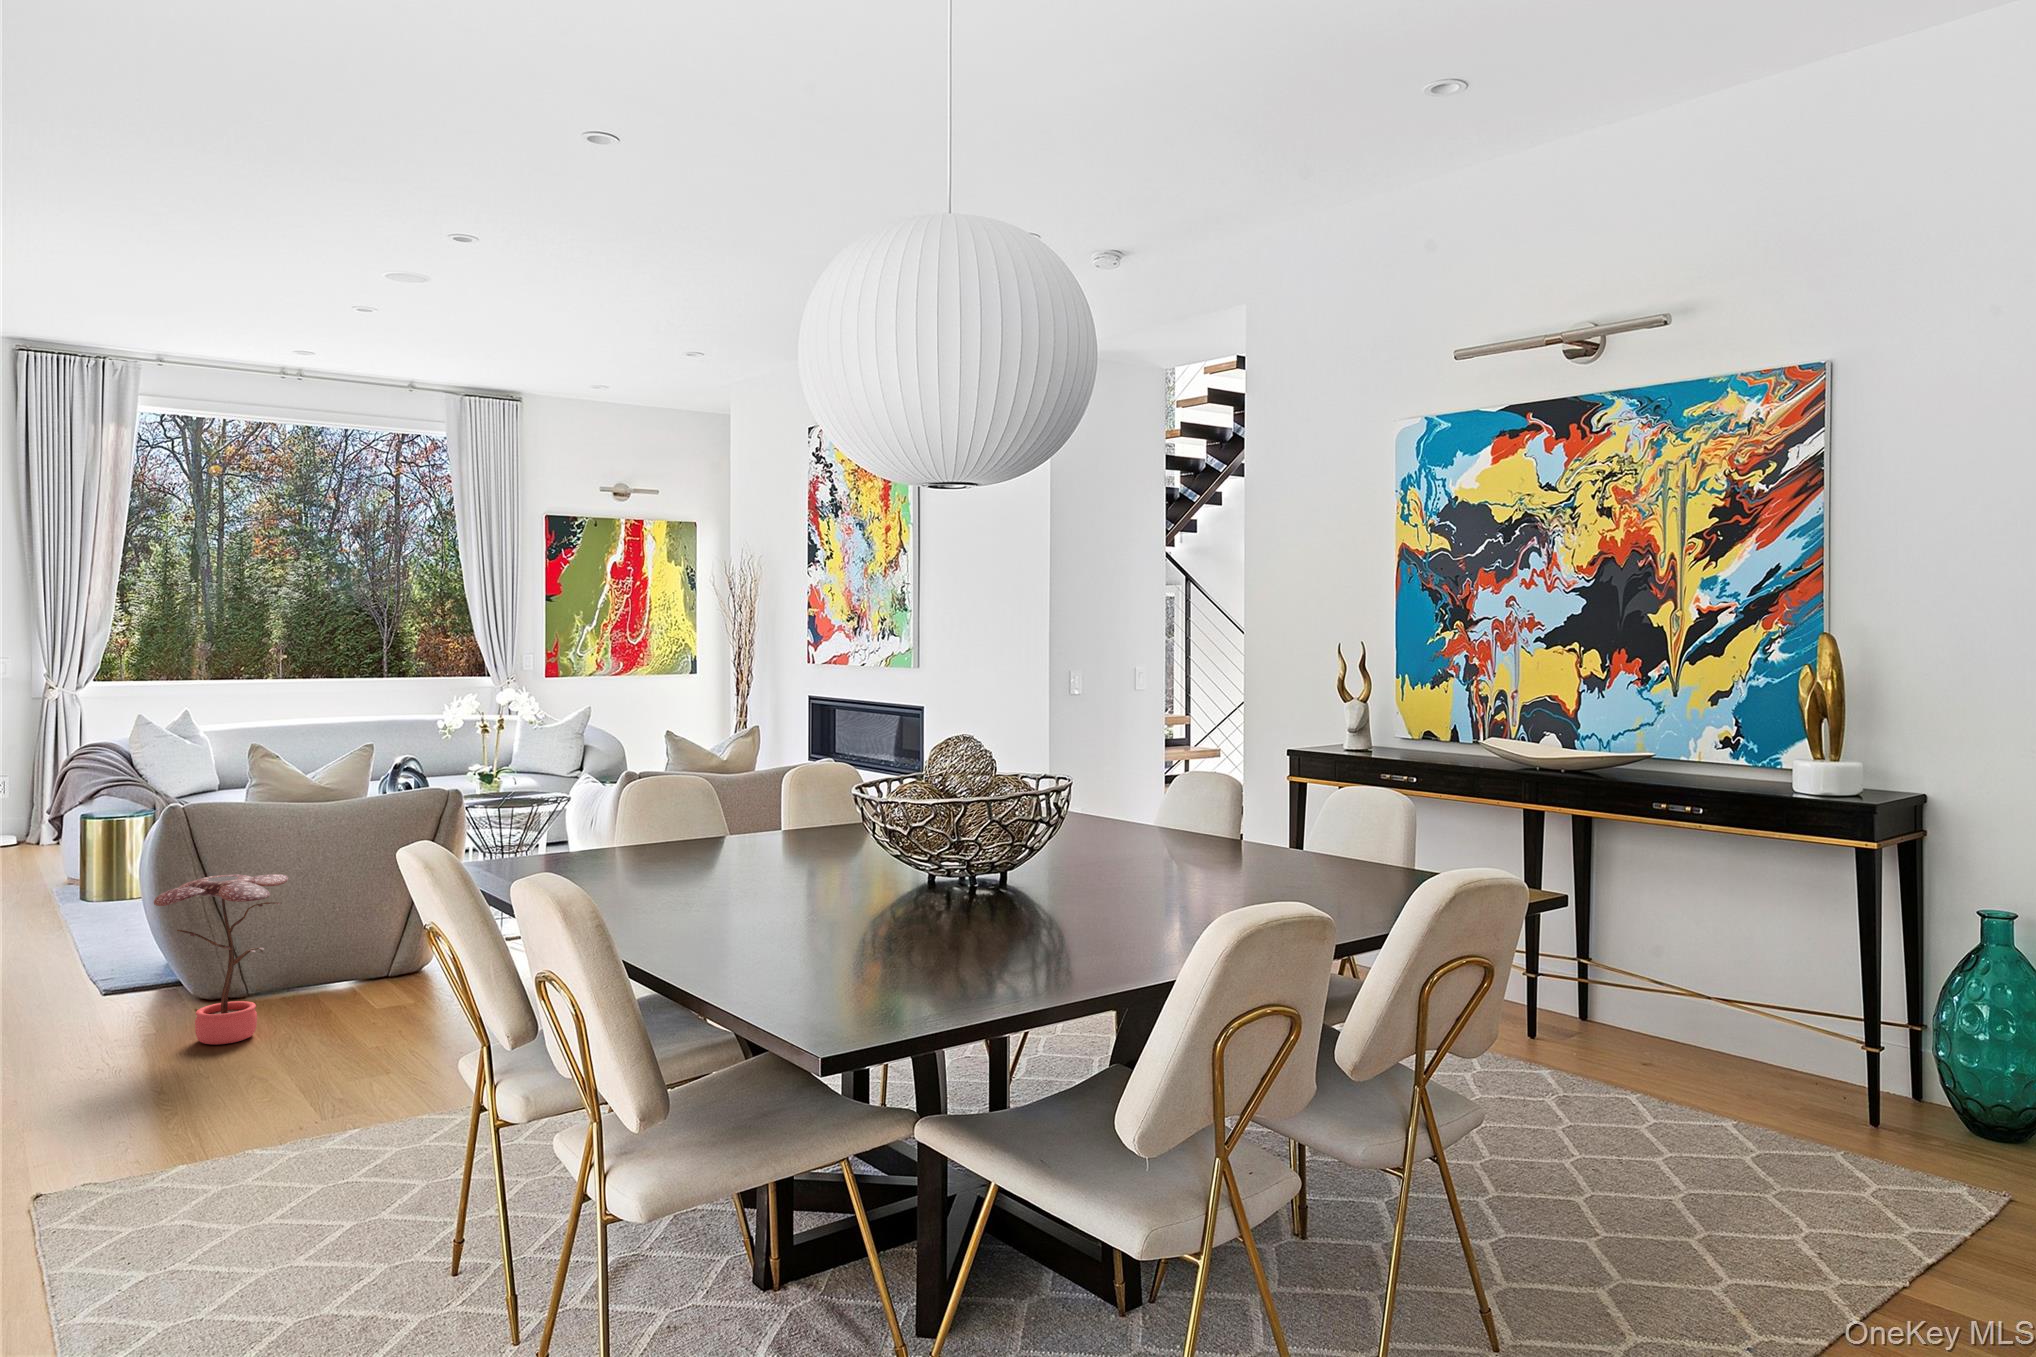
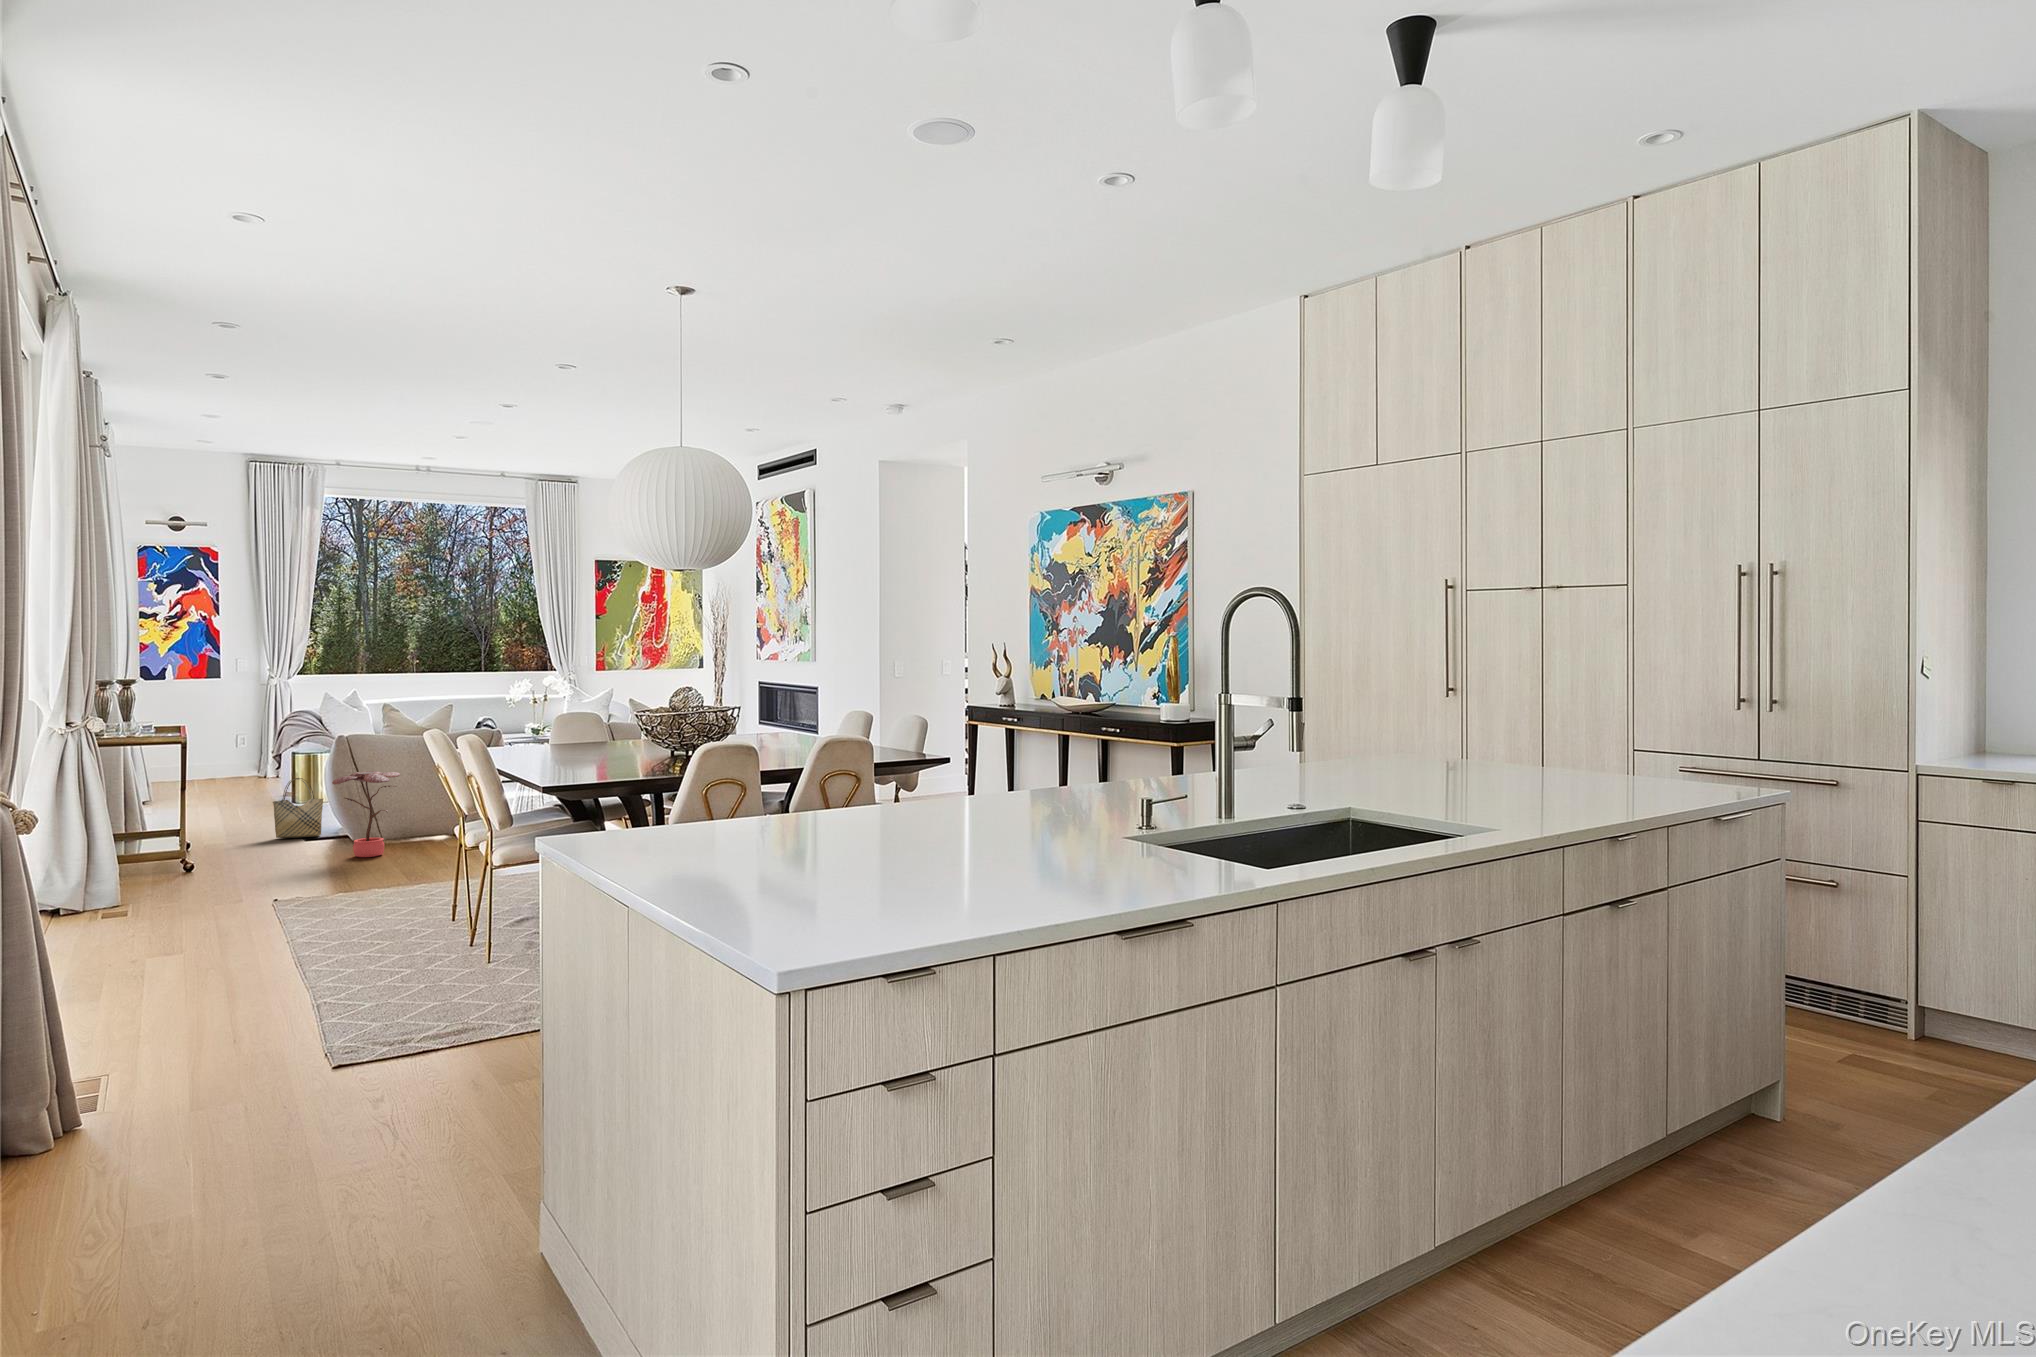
woven basket: none [36,874,136,988] -> present [273,778,323,838]

